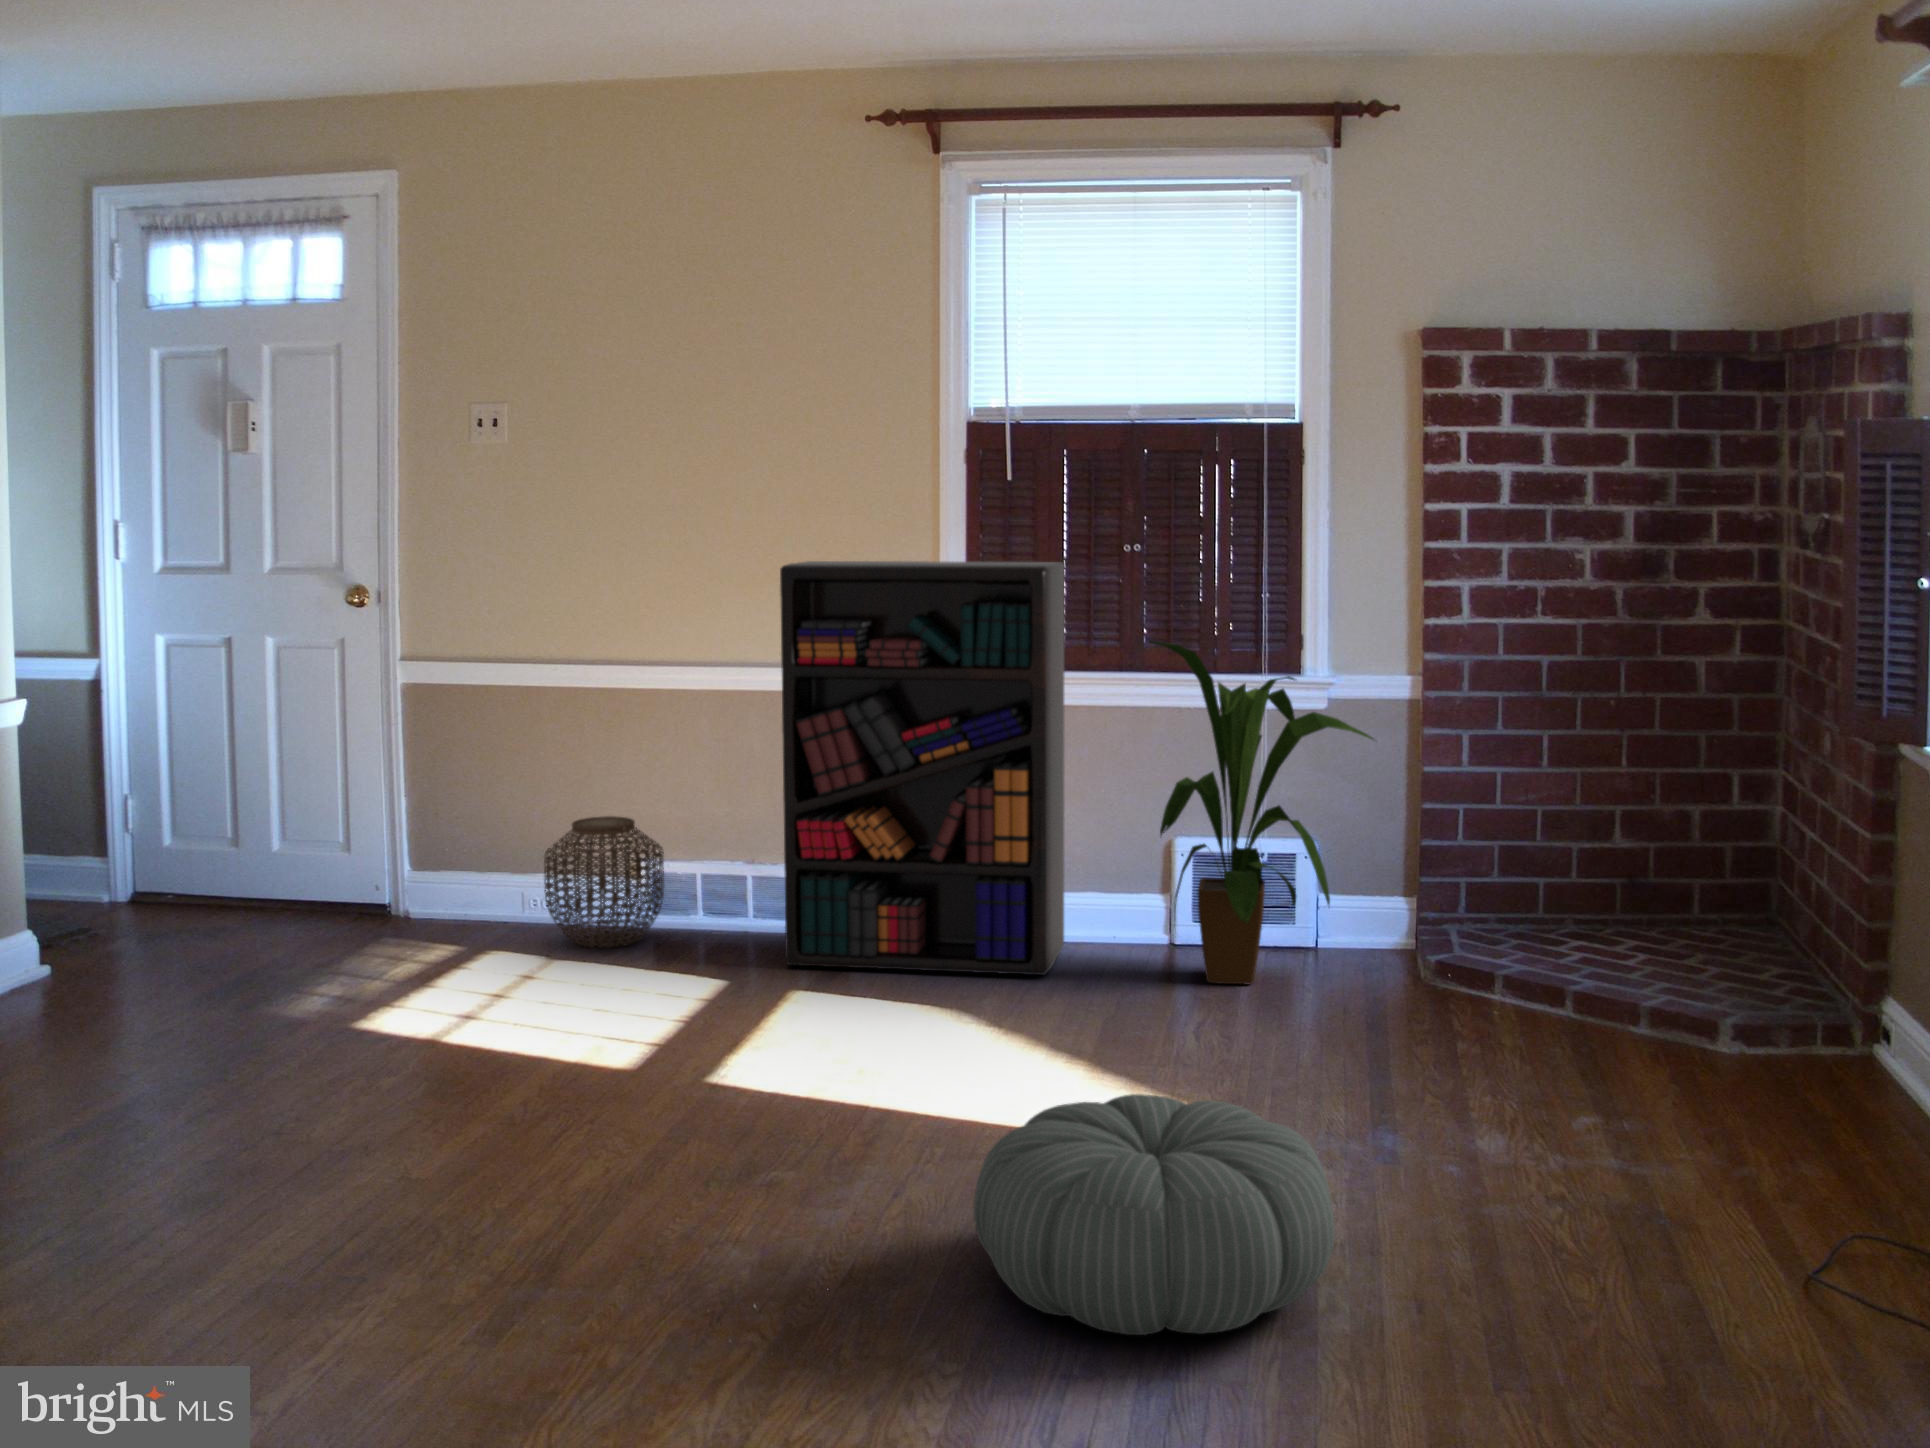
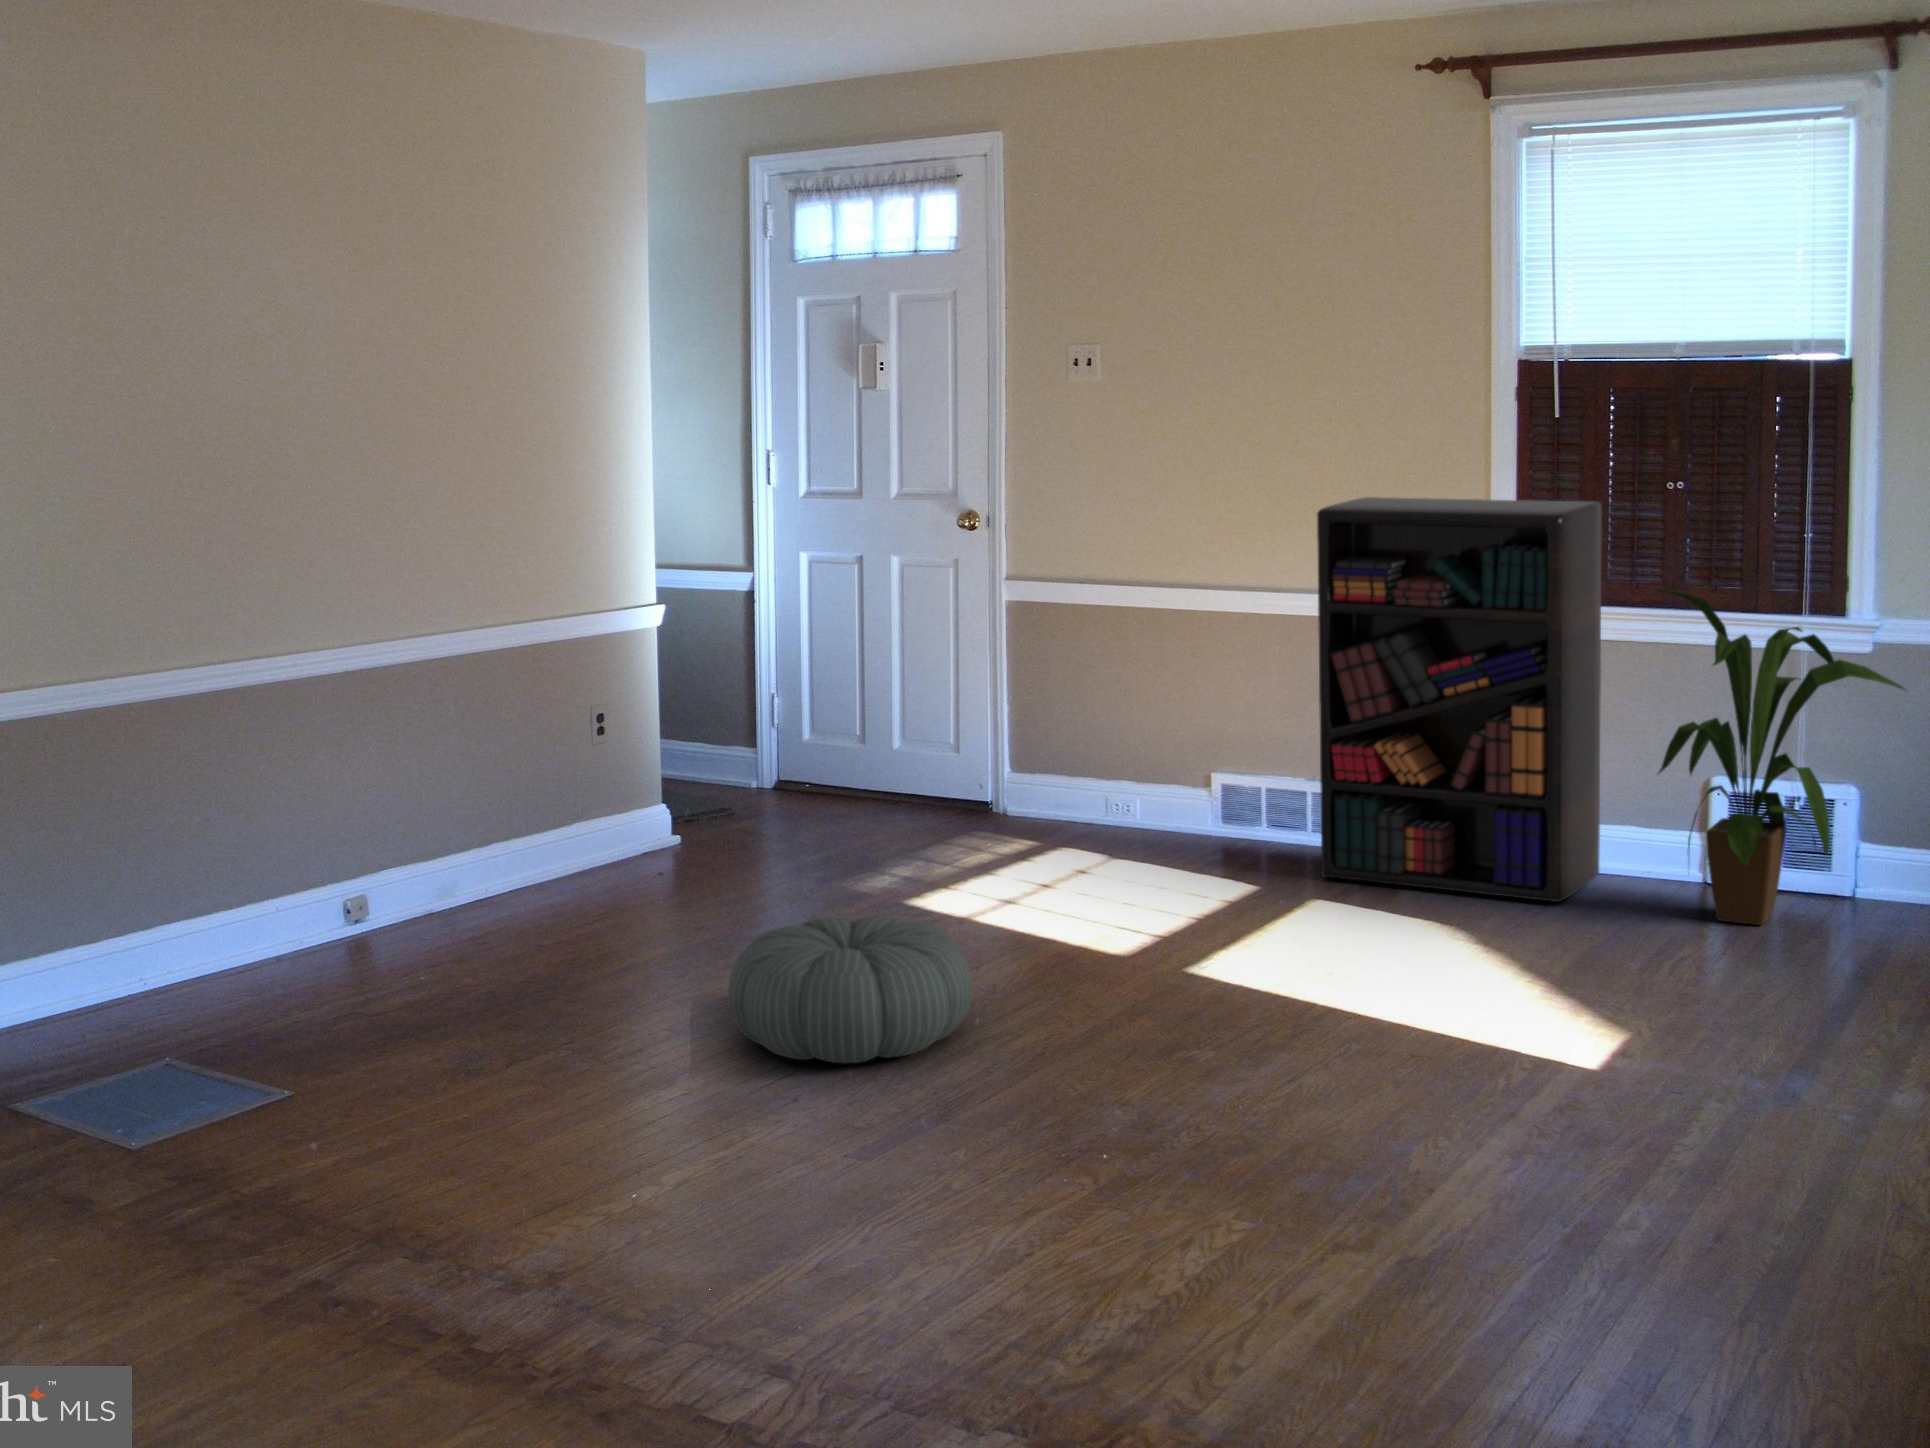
woven basket: present [544,816,664,948] -> none [1117,730,1225,850]
pouf: present [974,1094,1335,1335] -> present [728,915,973,1063]

